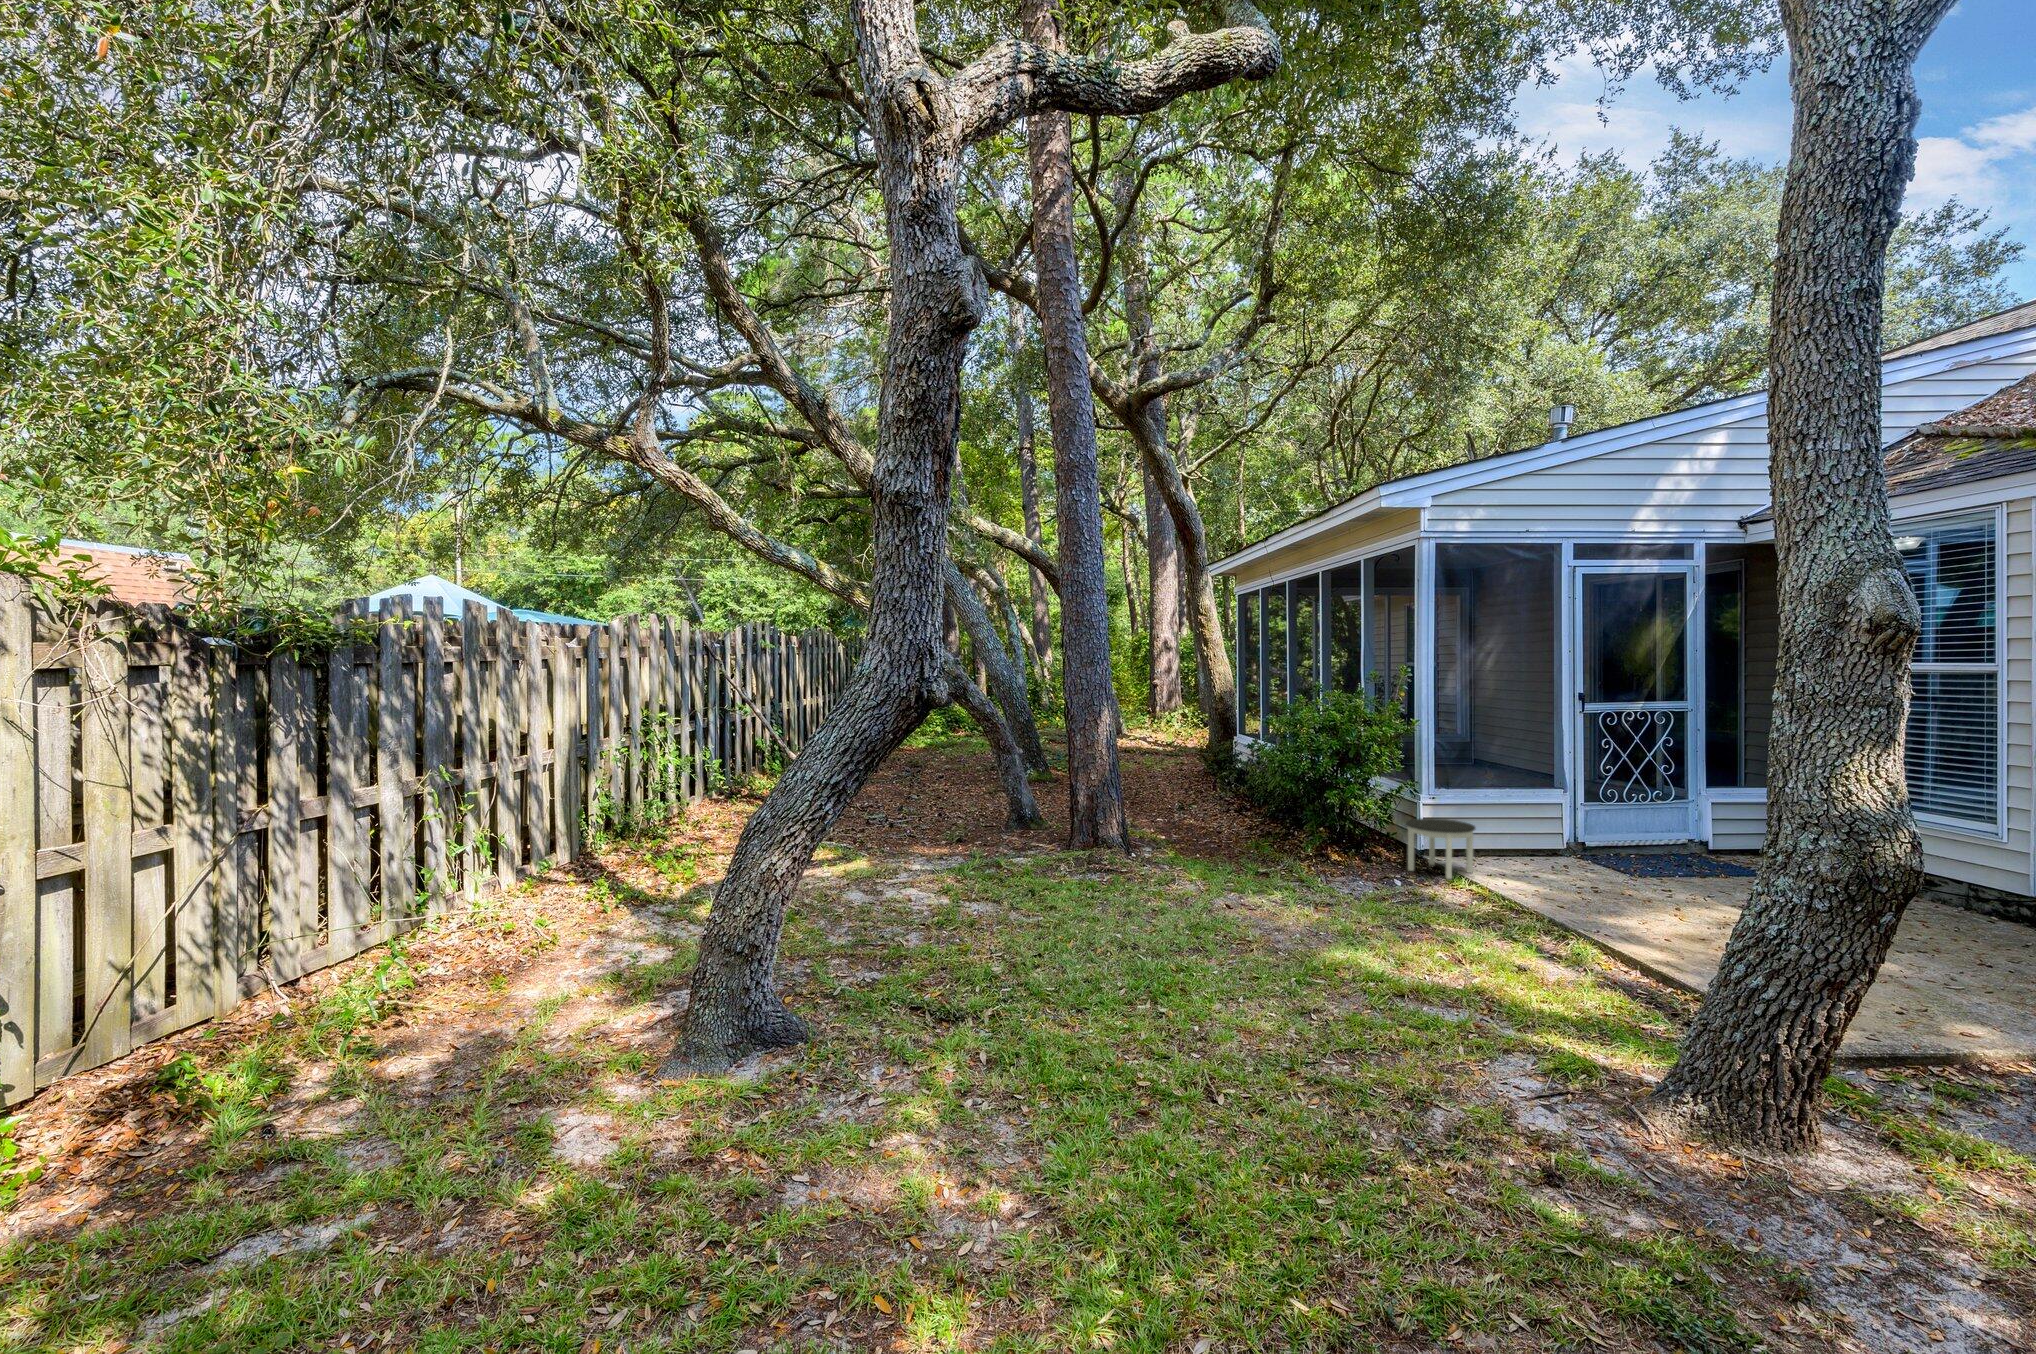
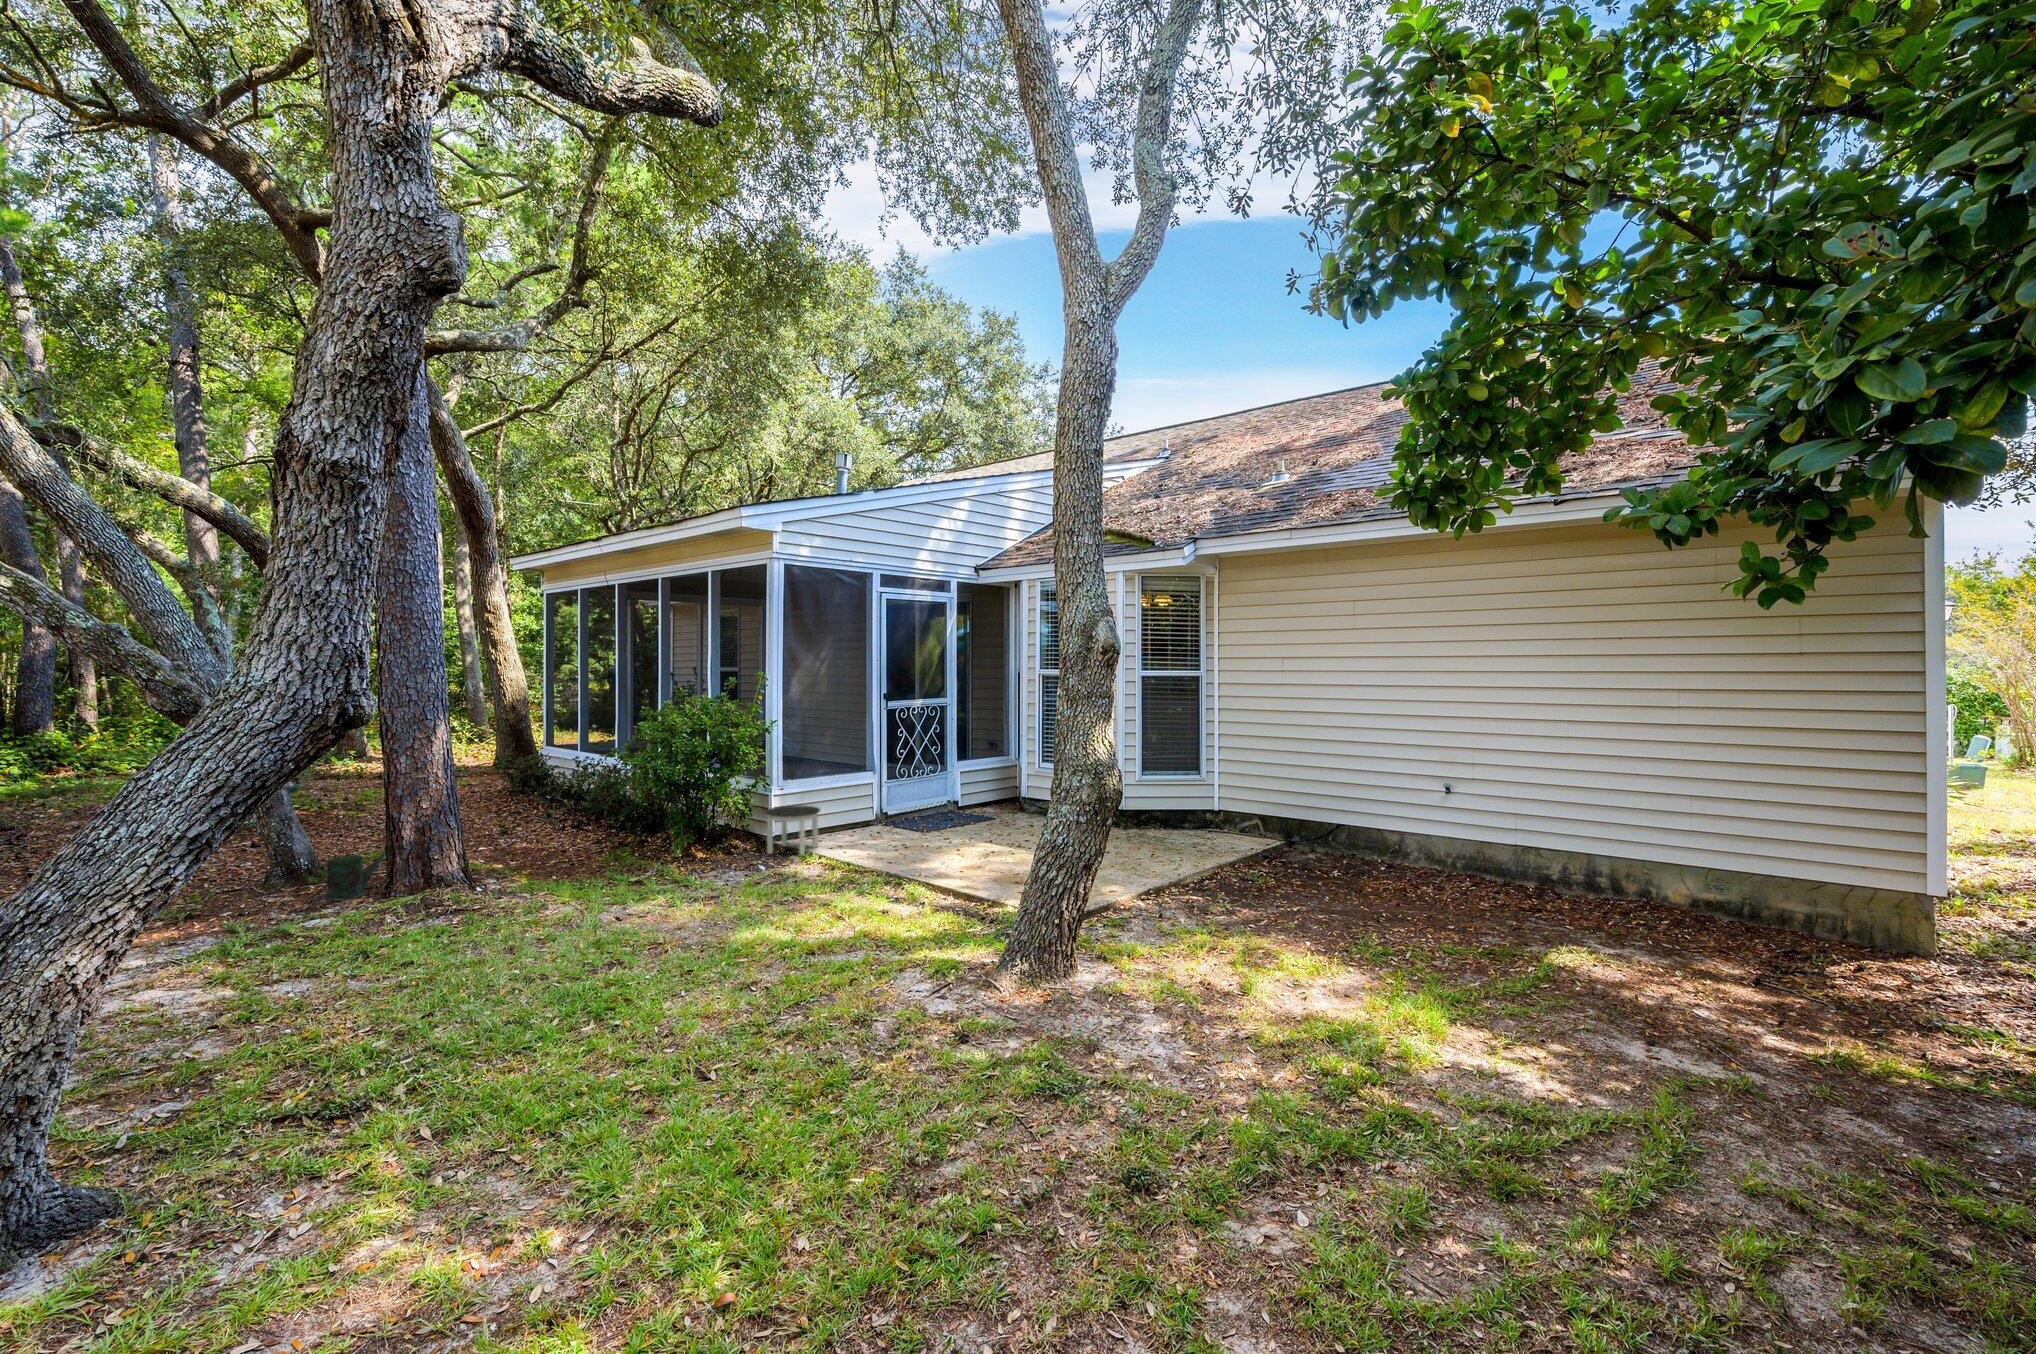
watering can: none [1021,808,1074,849] -> present [313,846,393,901]

